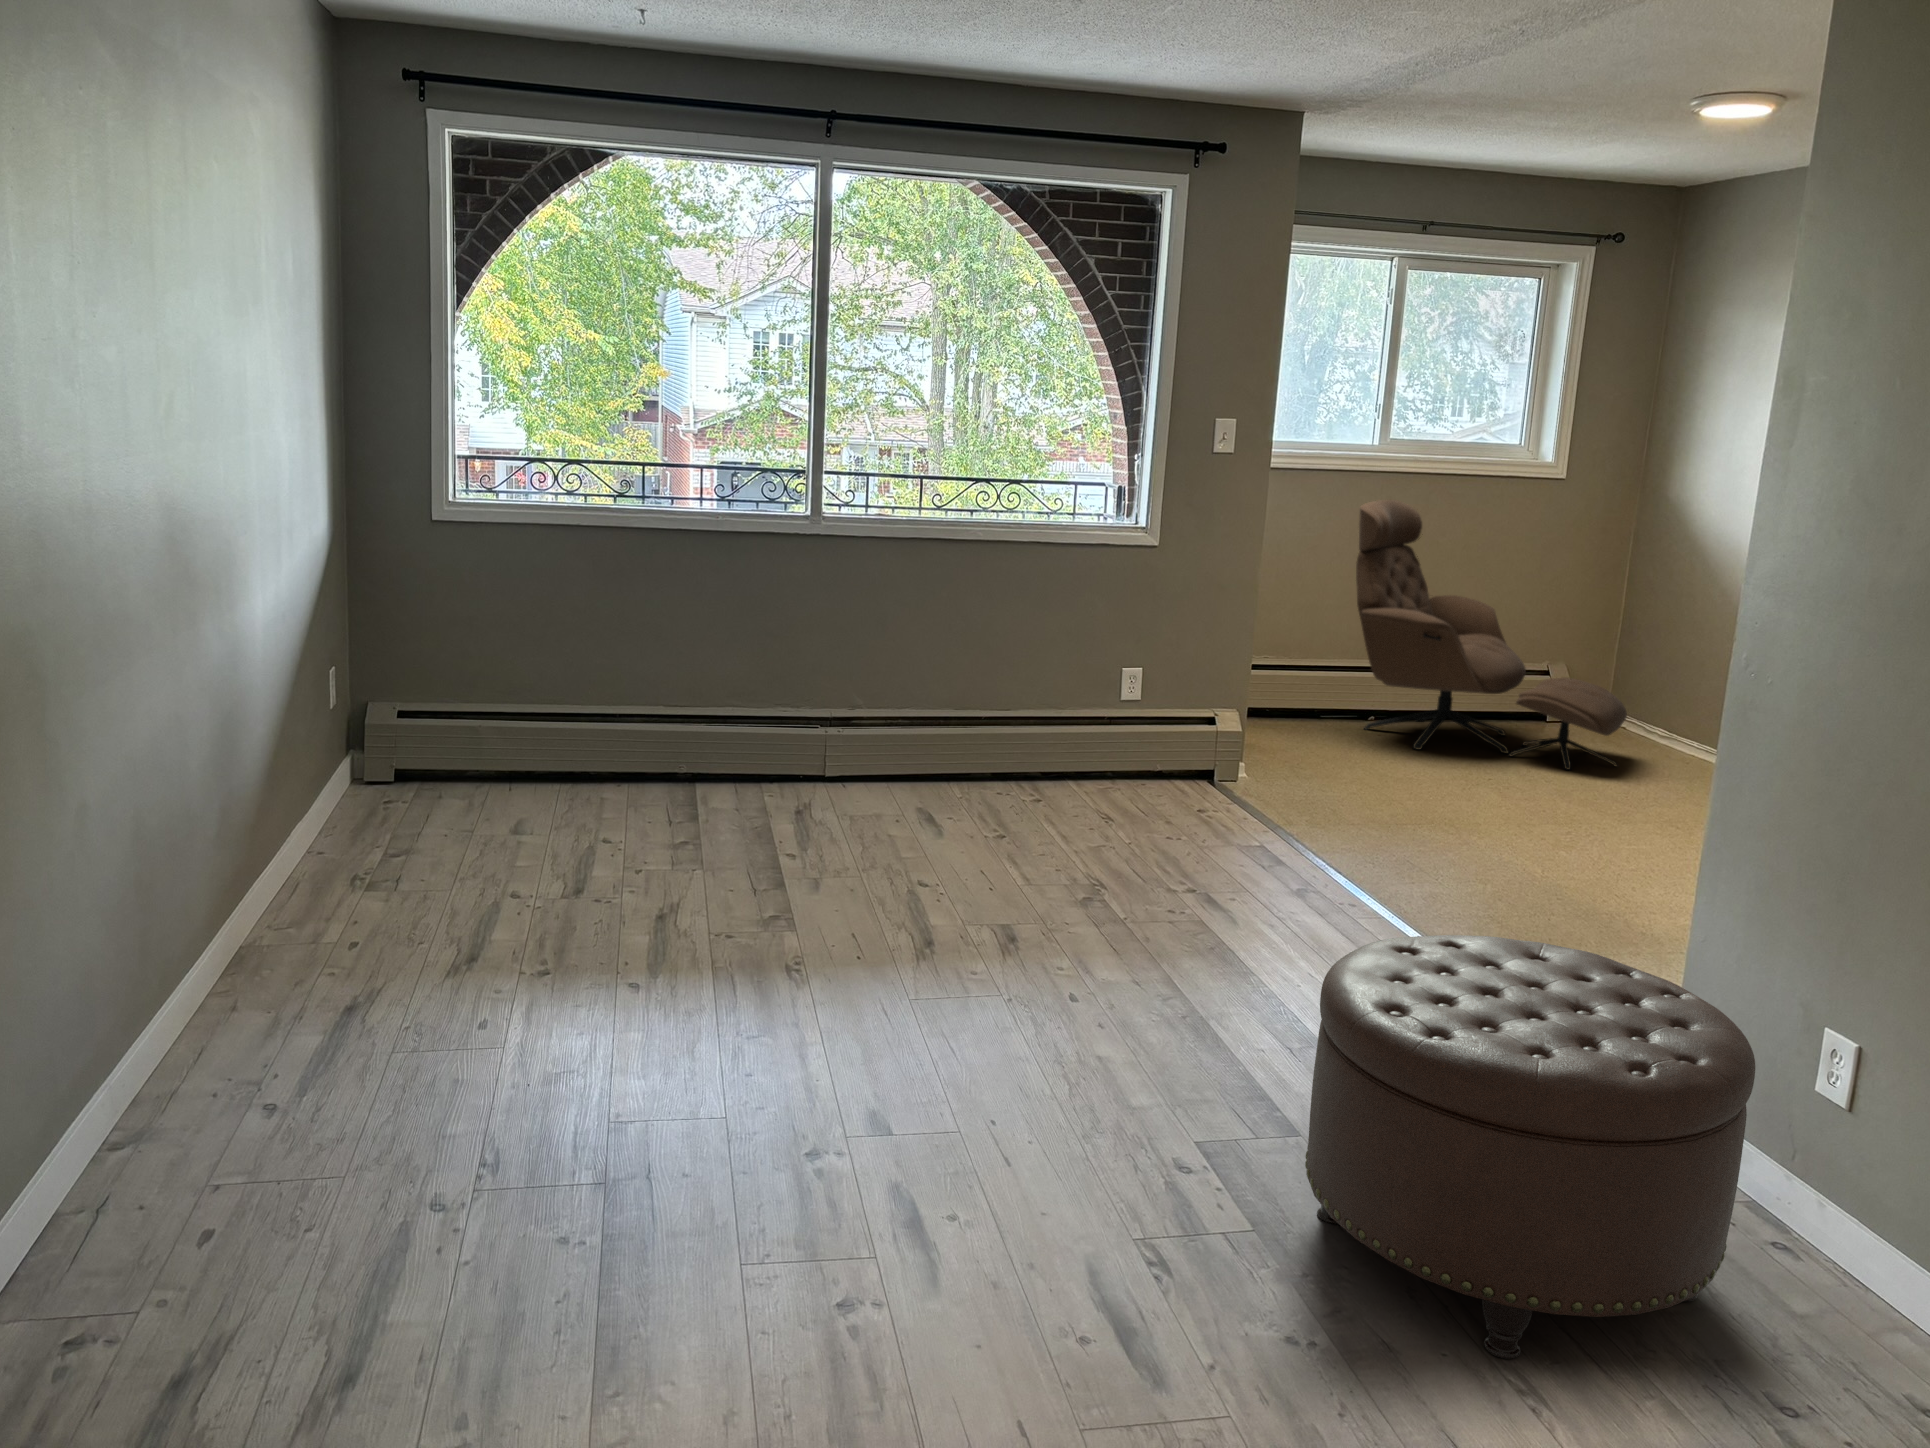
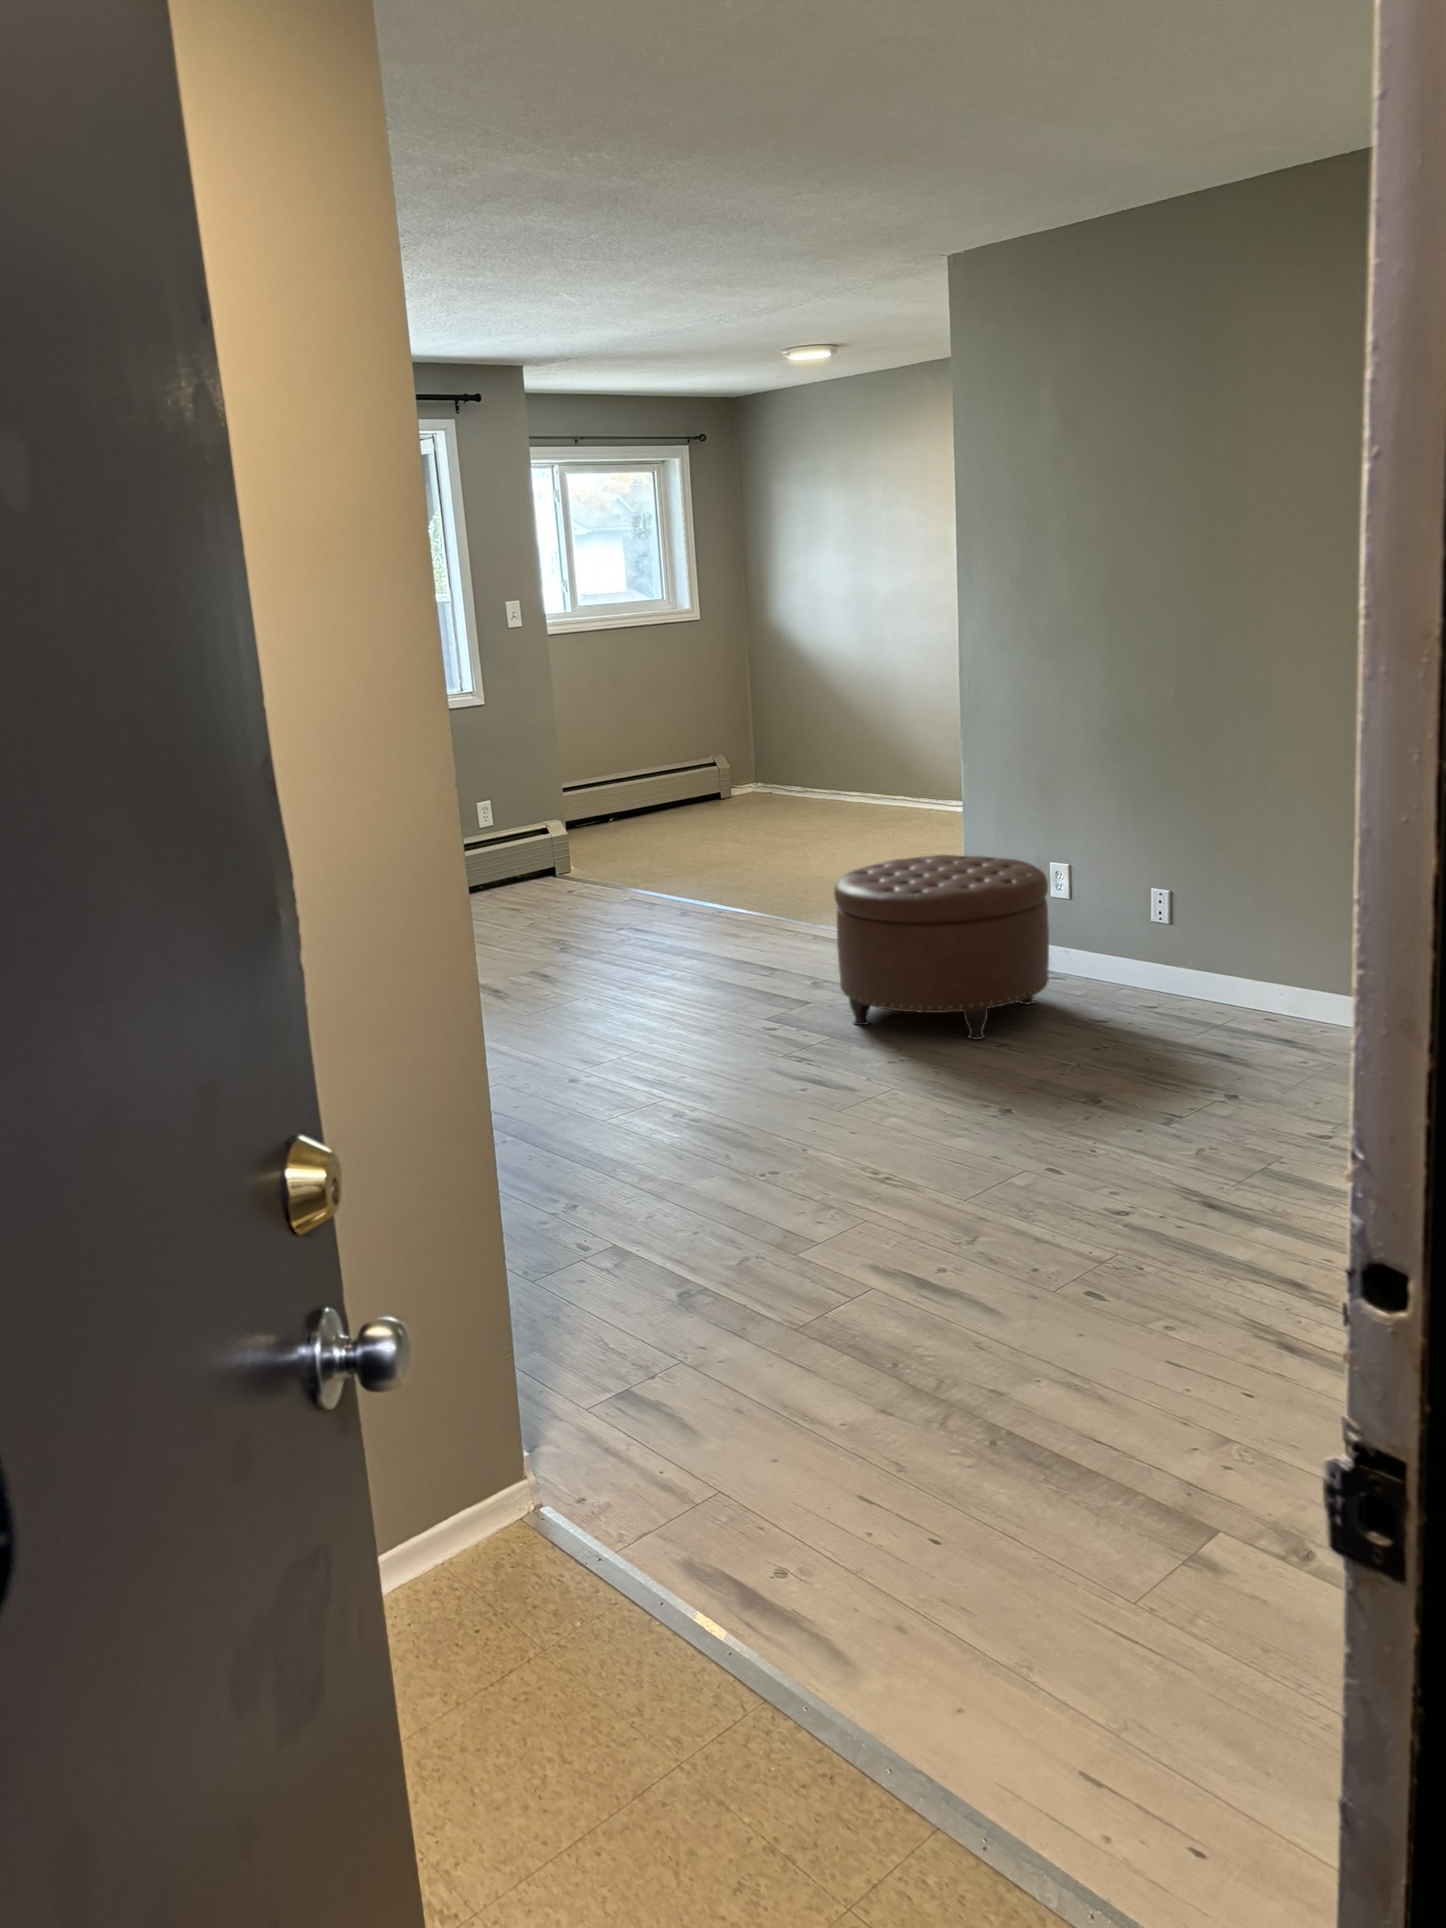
lounge chair: present [1356,500,1627,770] -> none [579,651,790,831]

